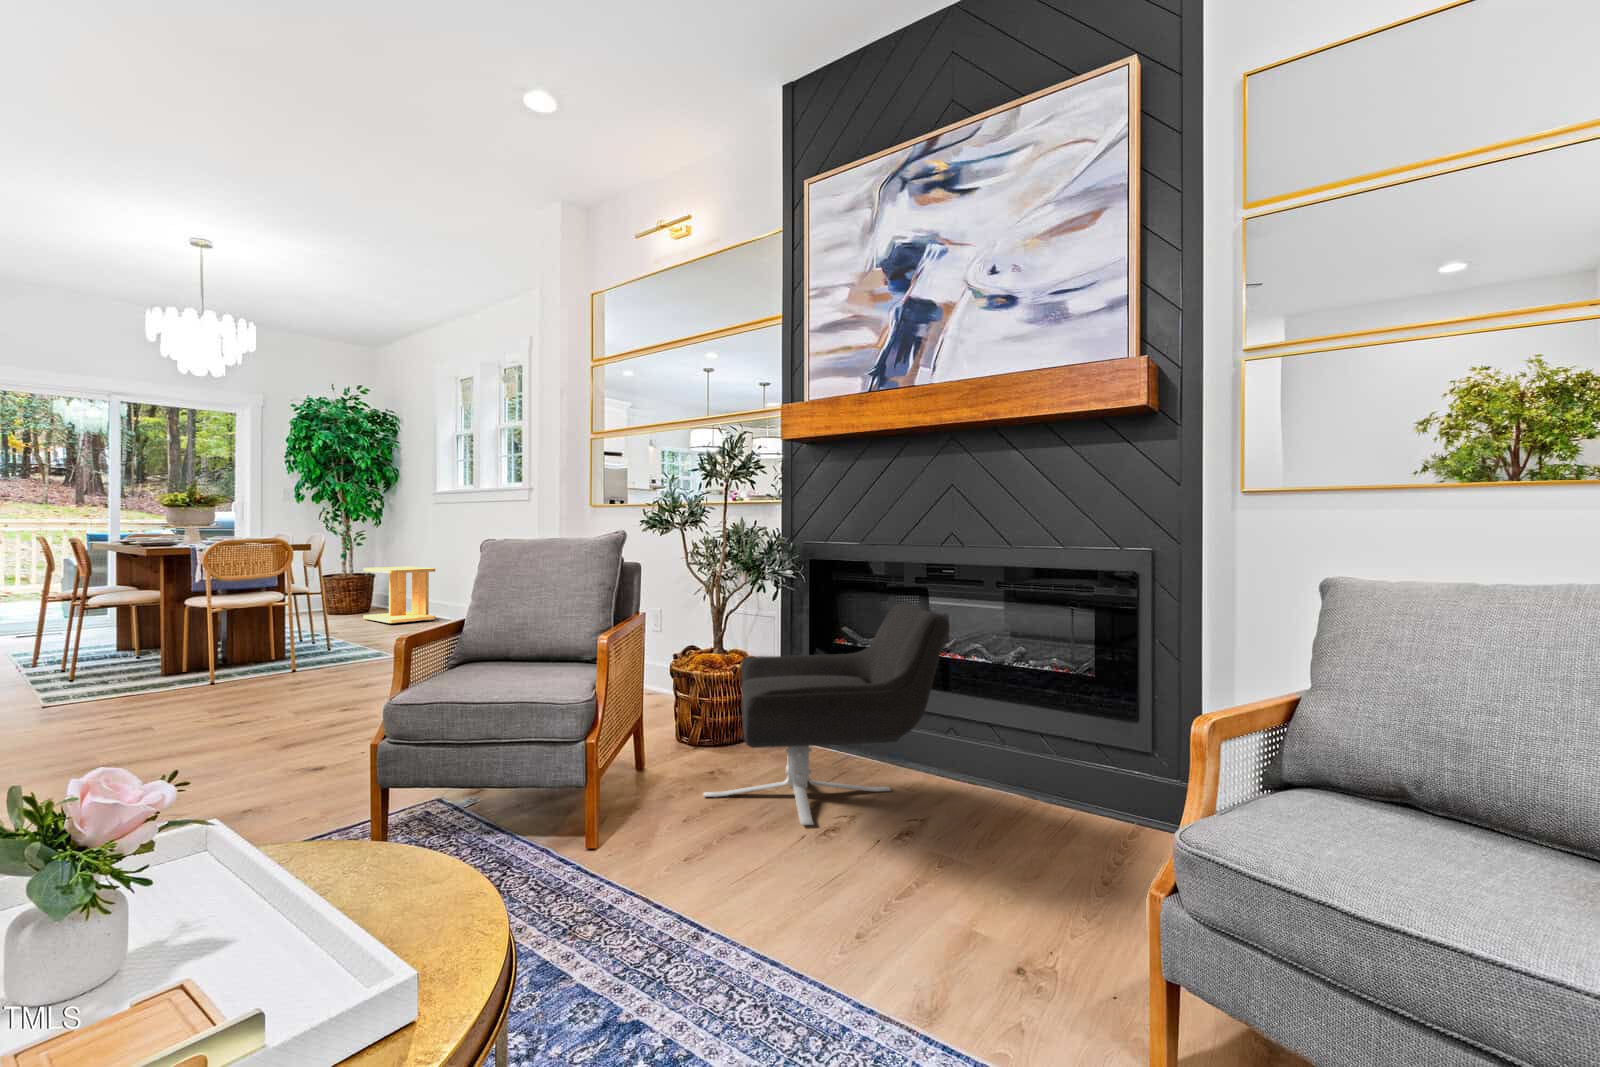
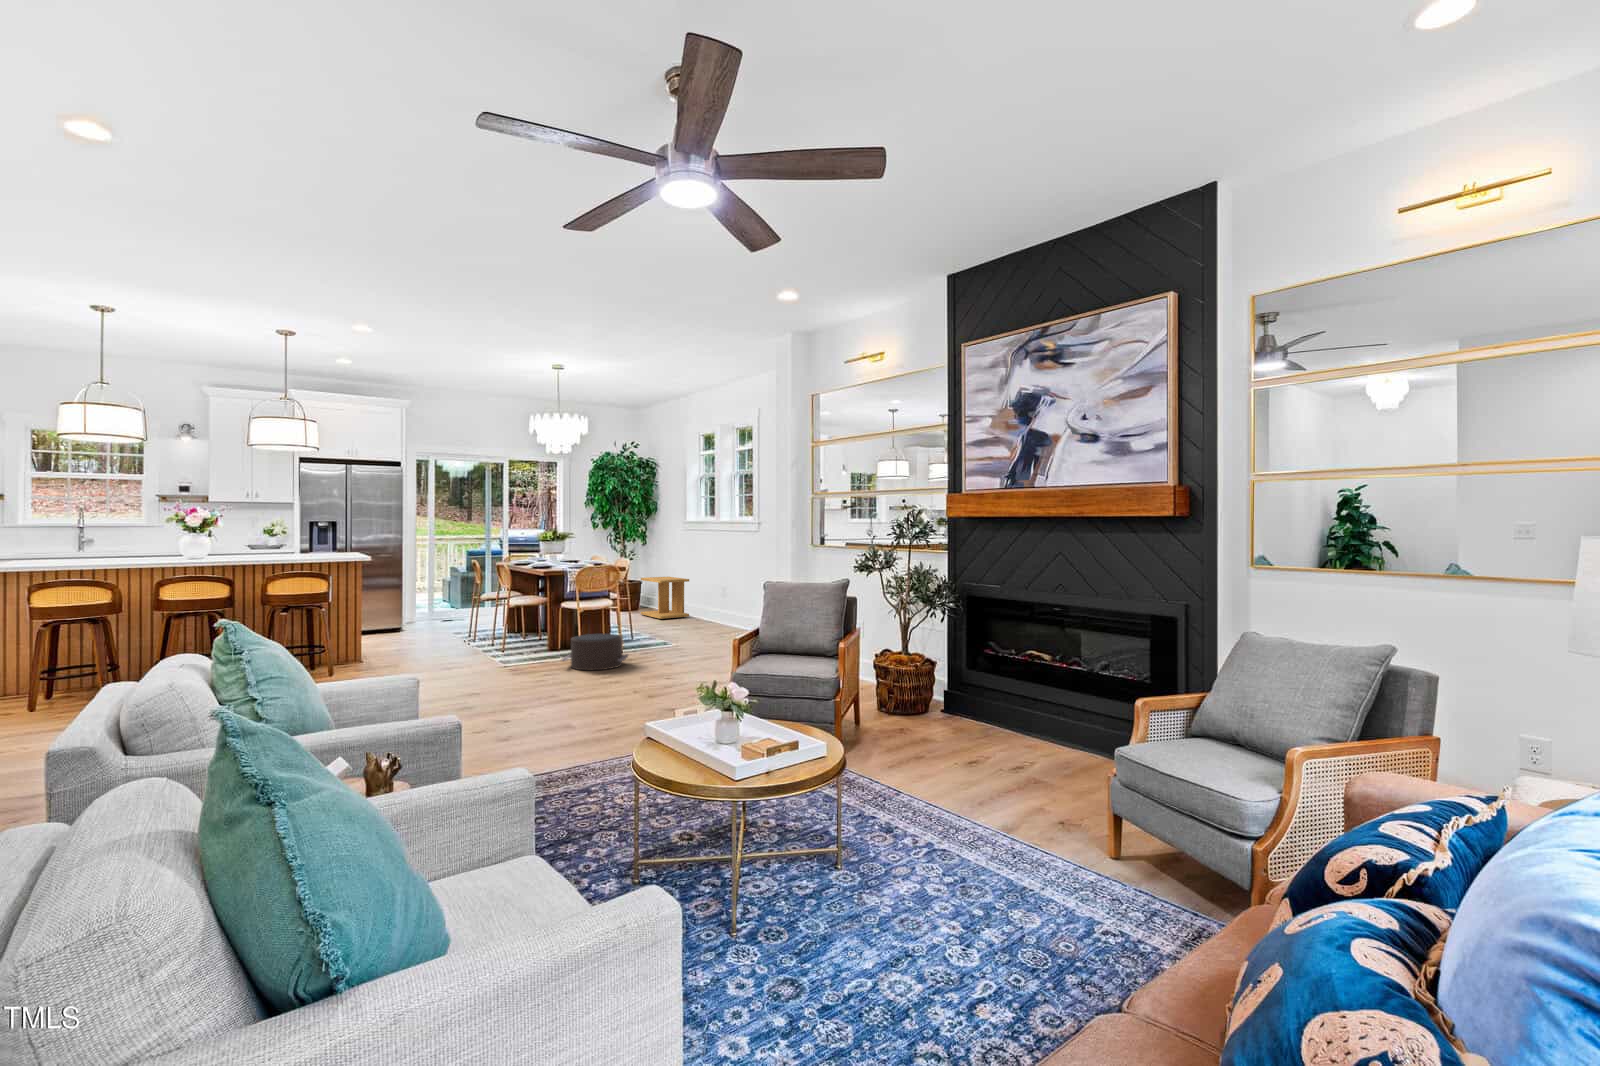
lounge chair: present [703,603,949,825] -> none [898,627,1049,759]
pouf: none [154,644,291,703] -> present [561,634,628,670]

